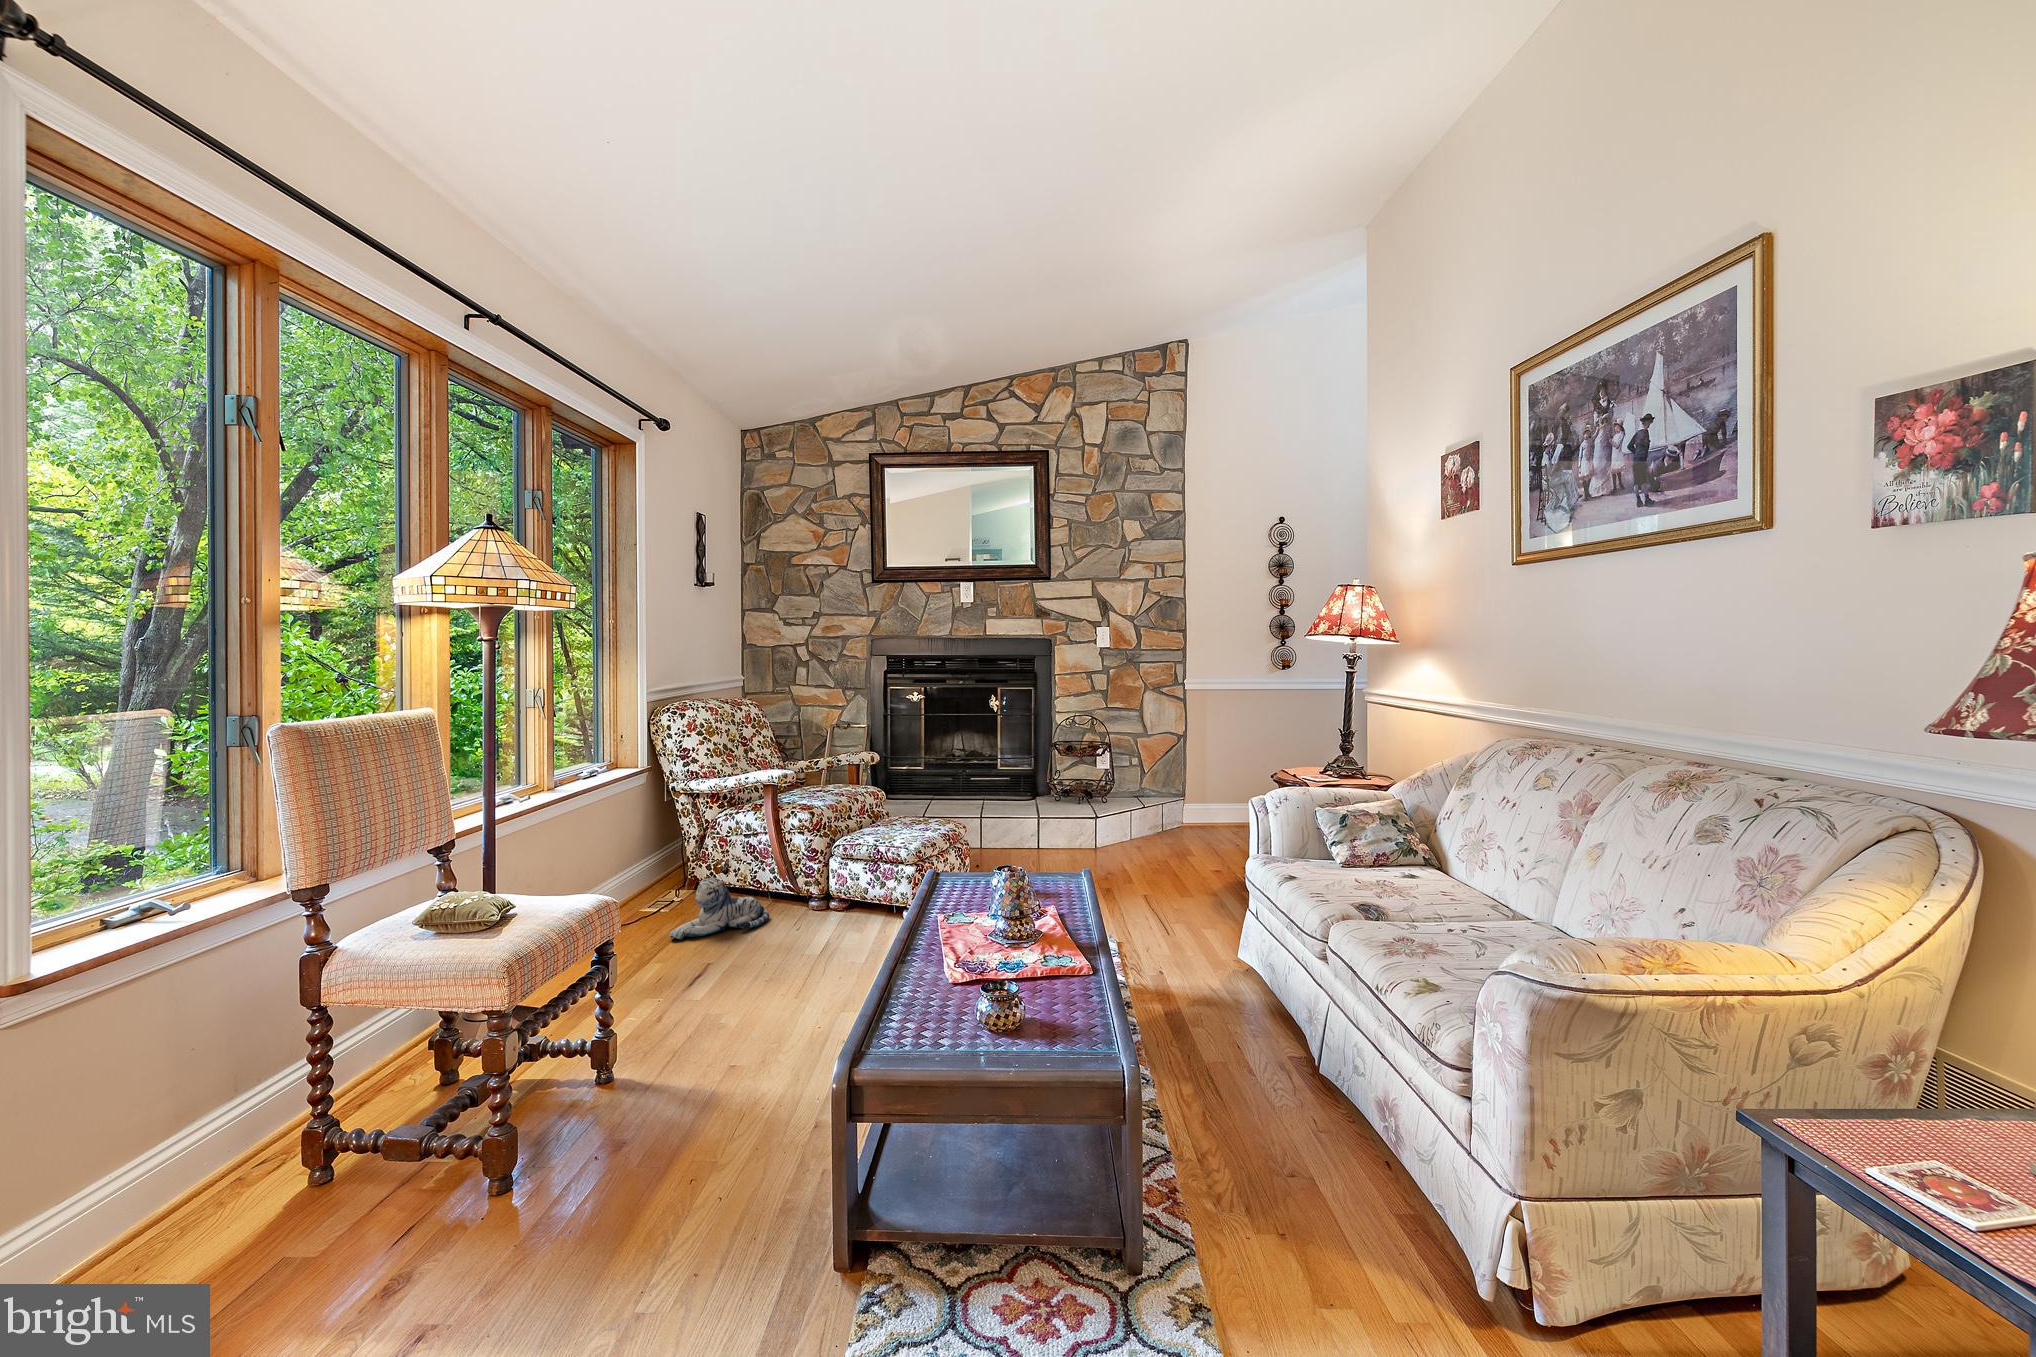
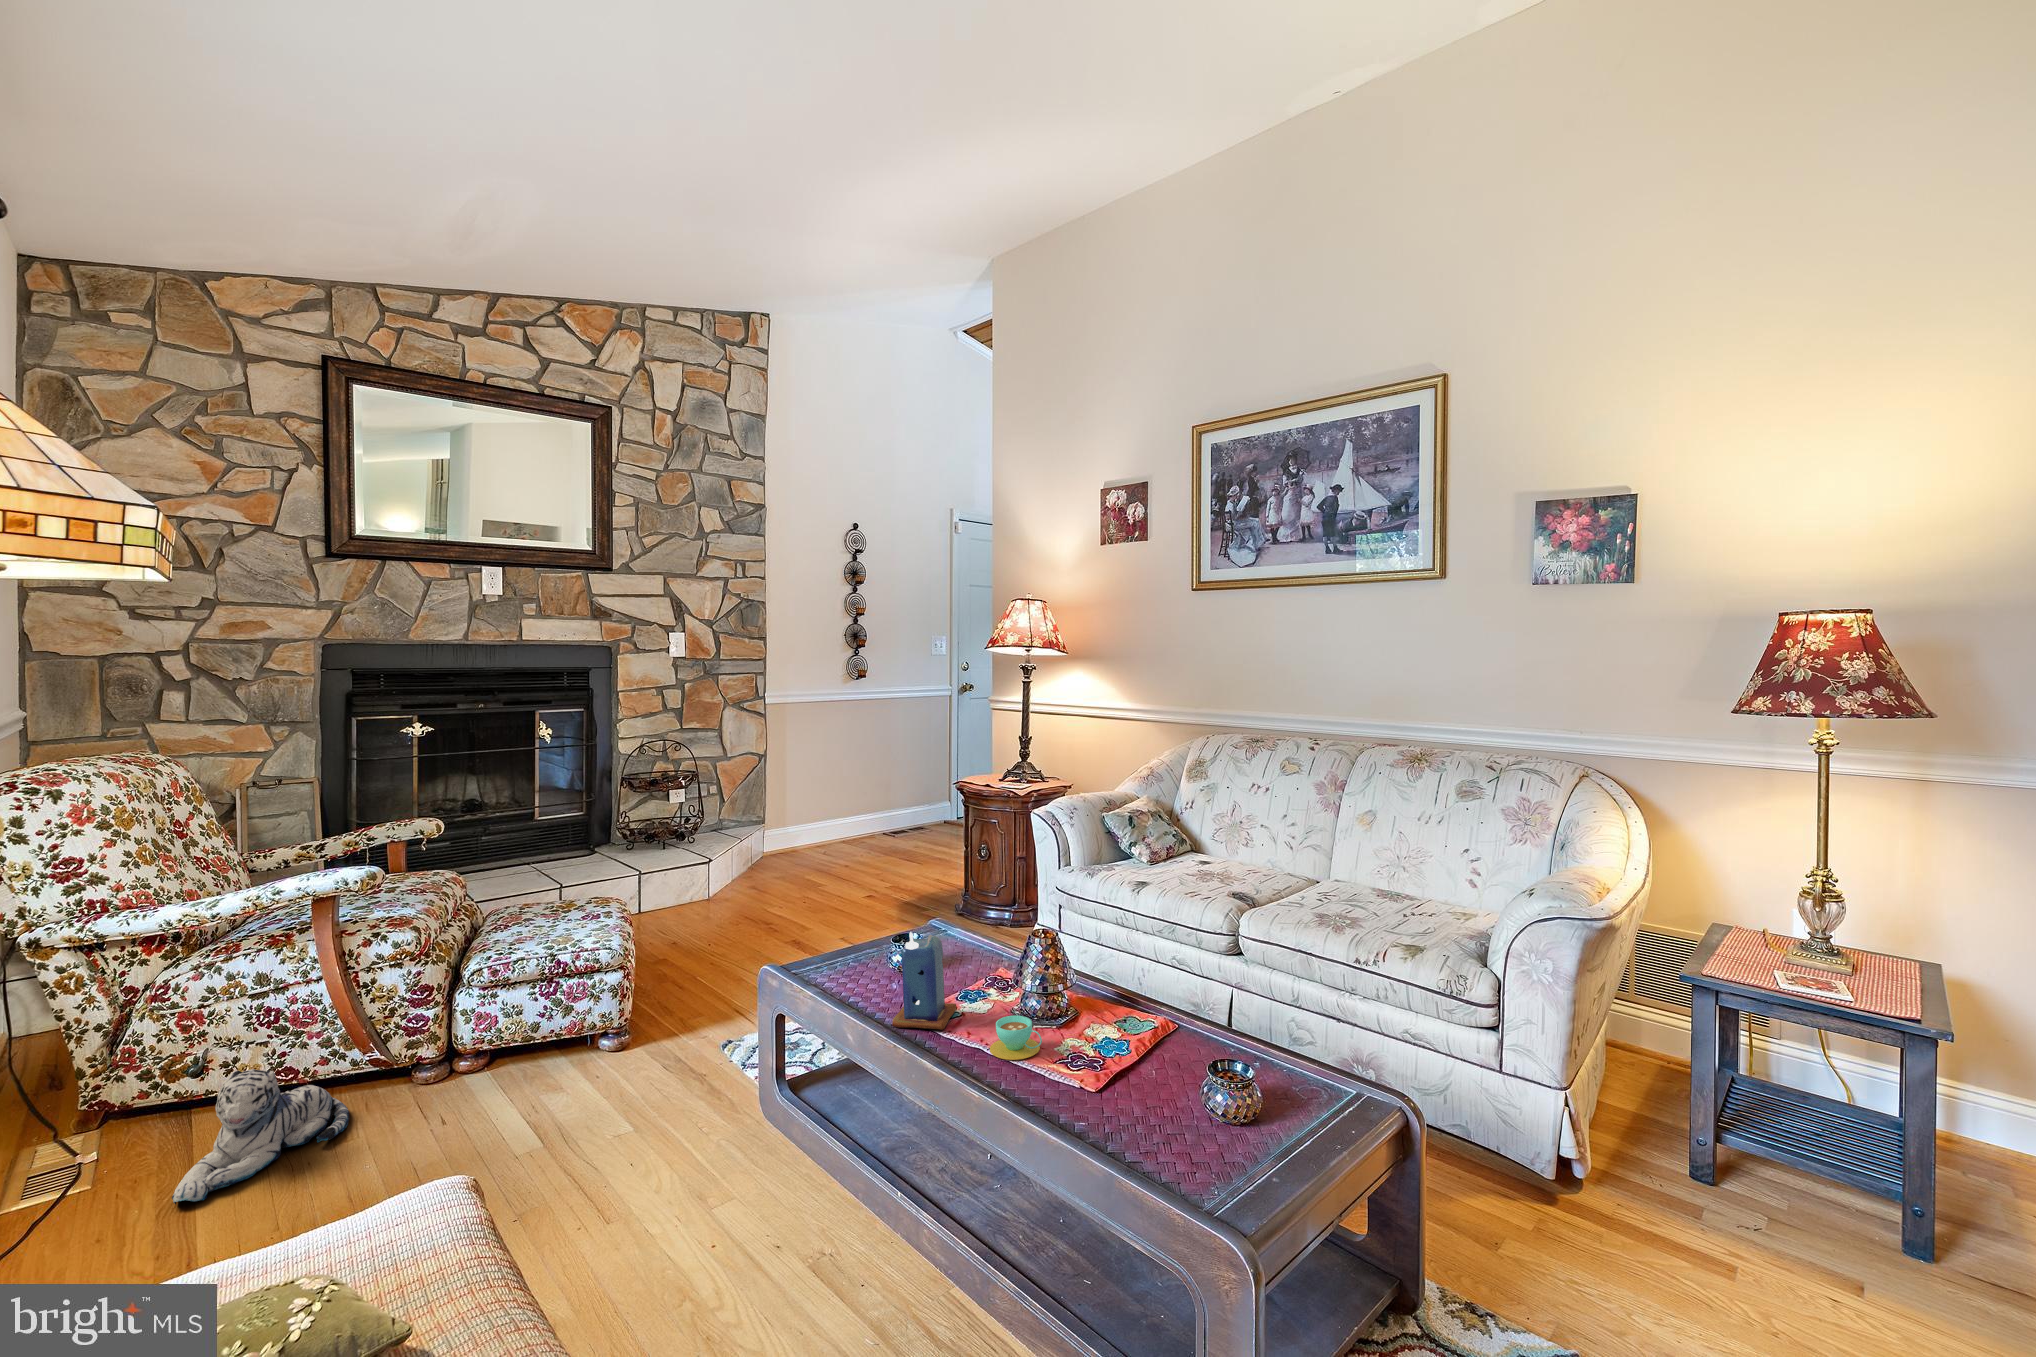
candle: none [926,855,981,935] -> present [892,932,956,1030]
teacup: none [948,933,989,966] -> present [990,1015,1042,1060]

